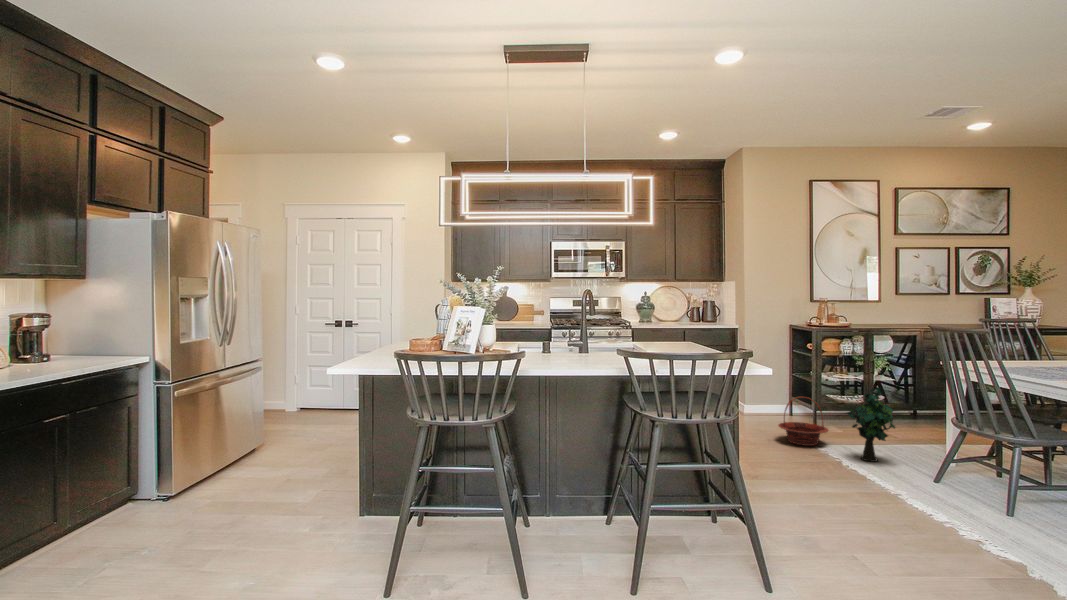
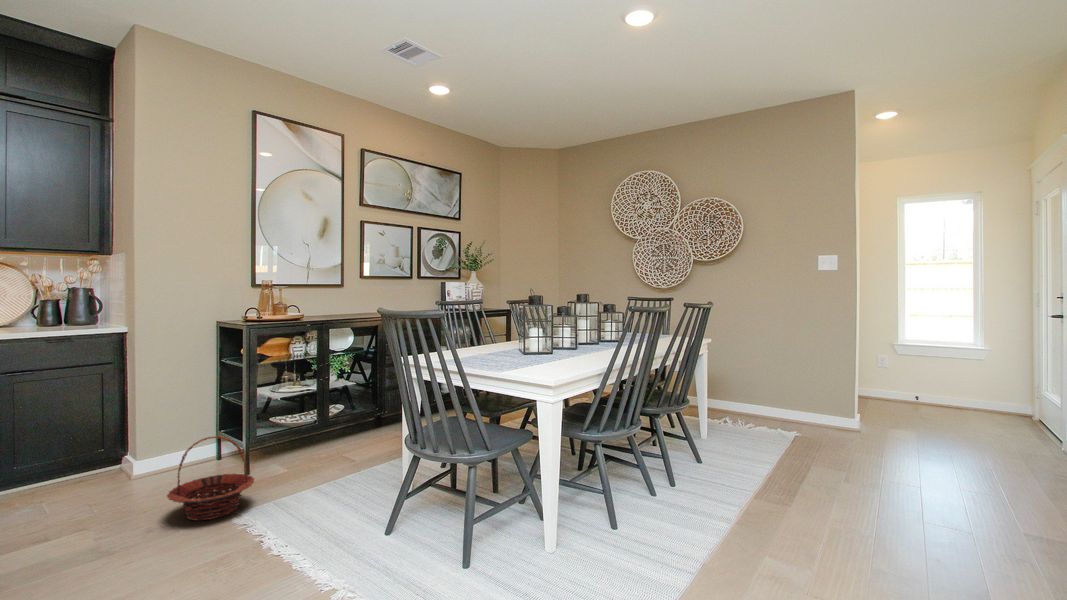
decorative plant: present [846,388,895,462] -> none [269,408,342,524]

